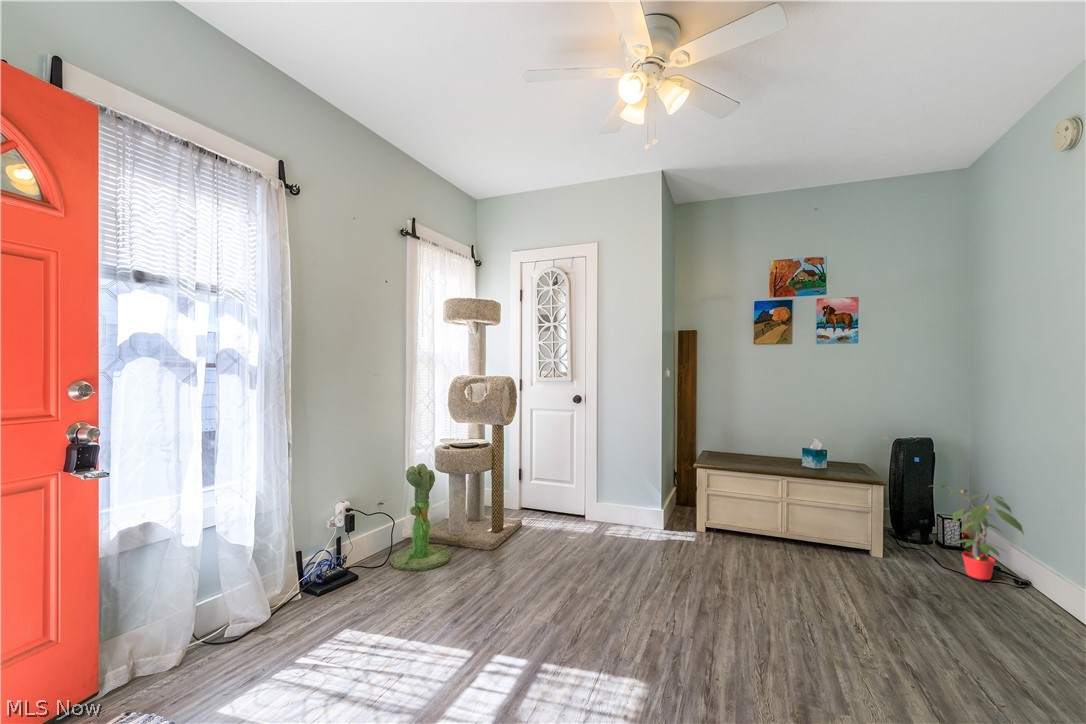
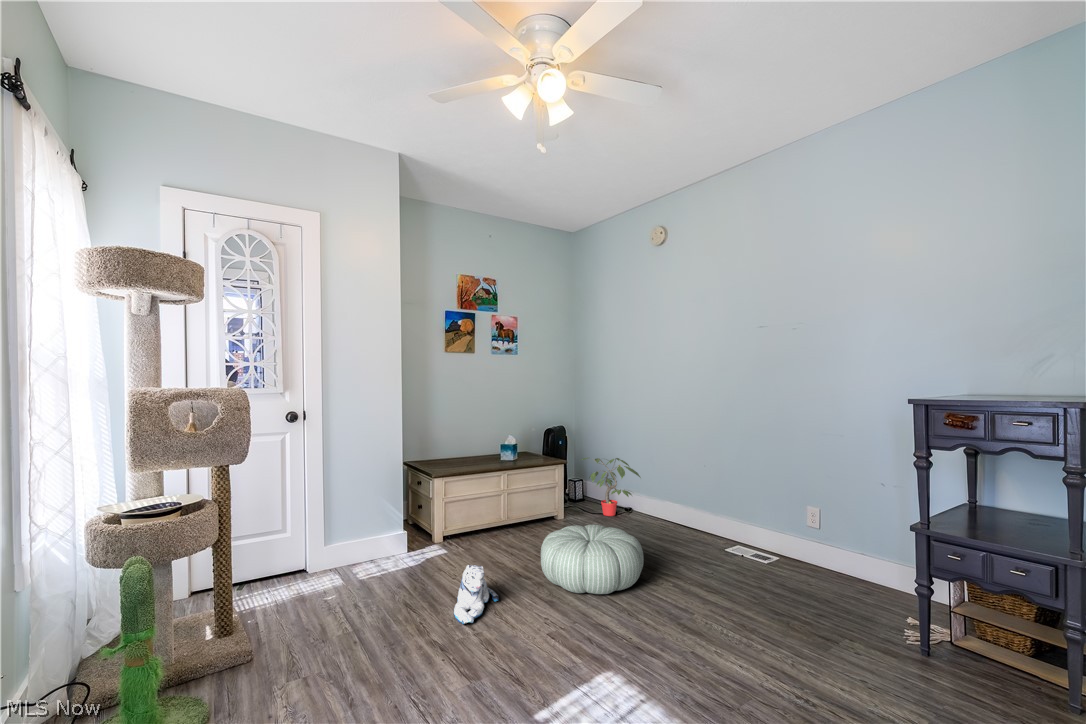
plush toy: none [611,541,675,591] -> present [454,565,498,624]
pouf: none [722,547,865,644] -> present [541,525,644,594]

